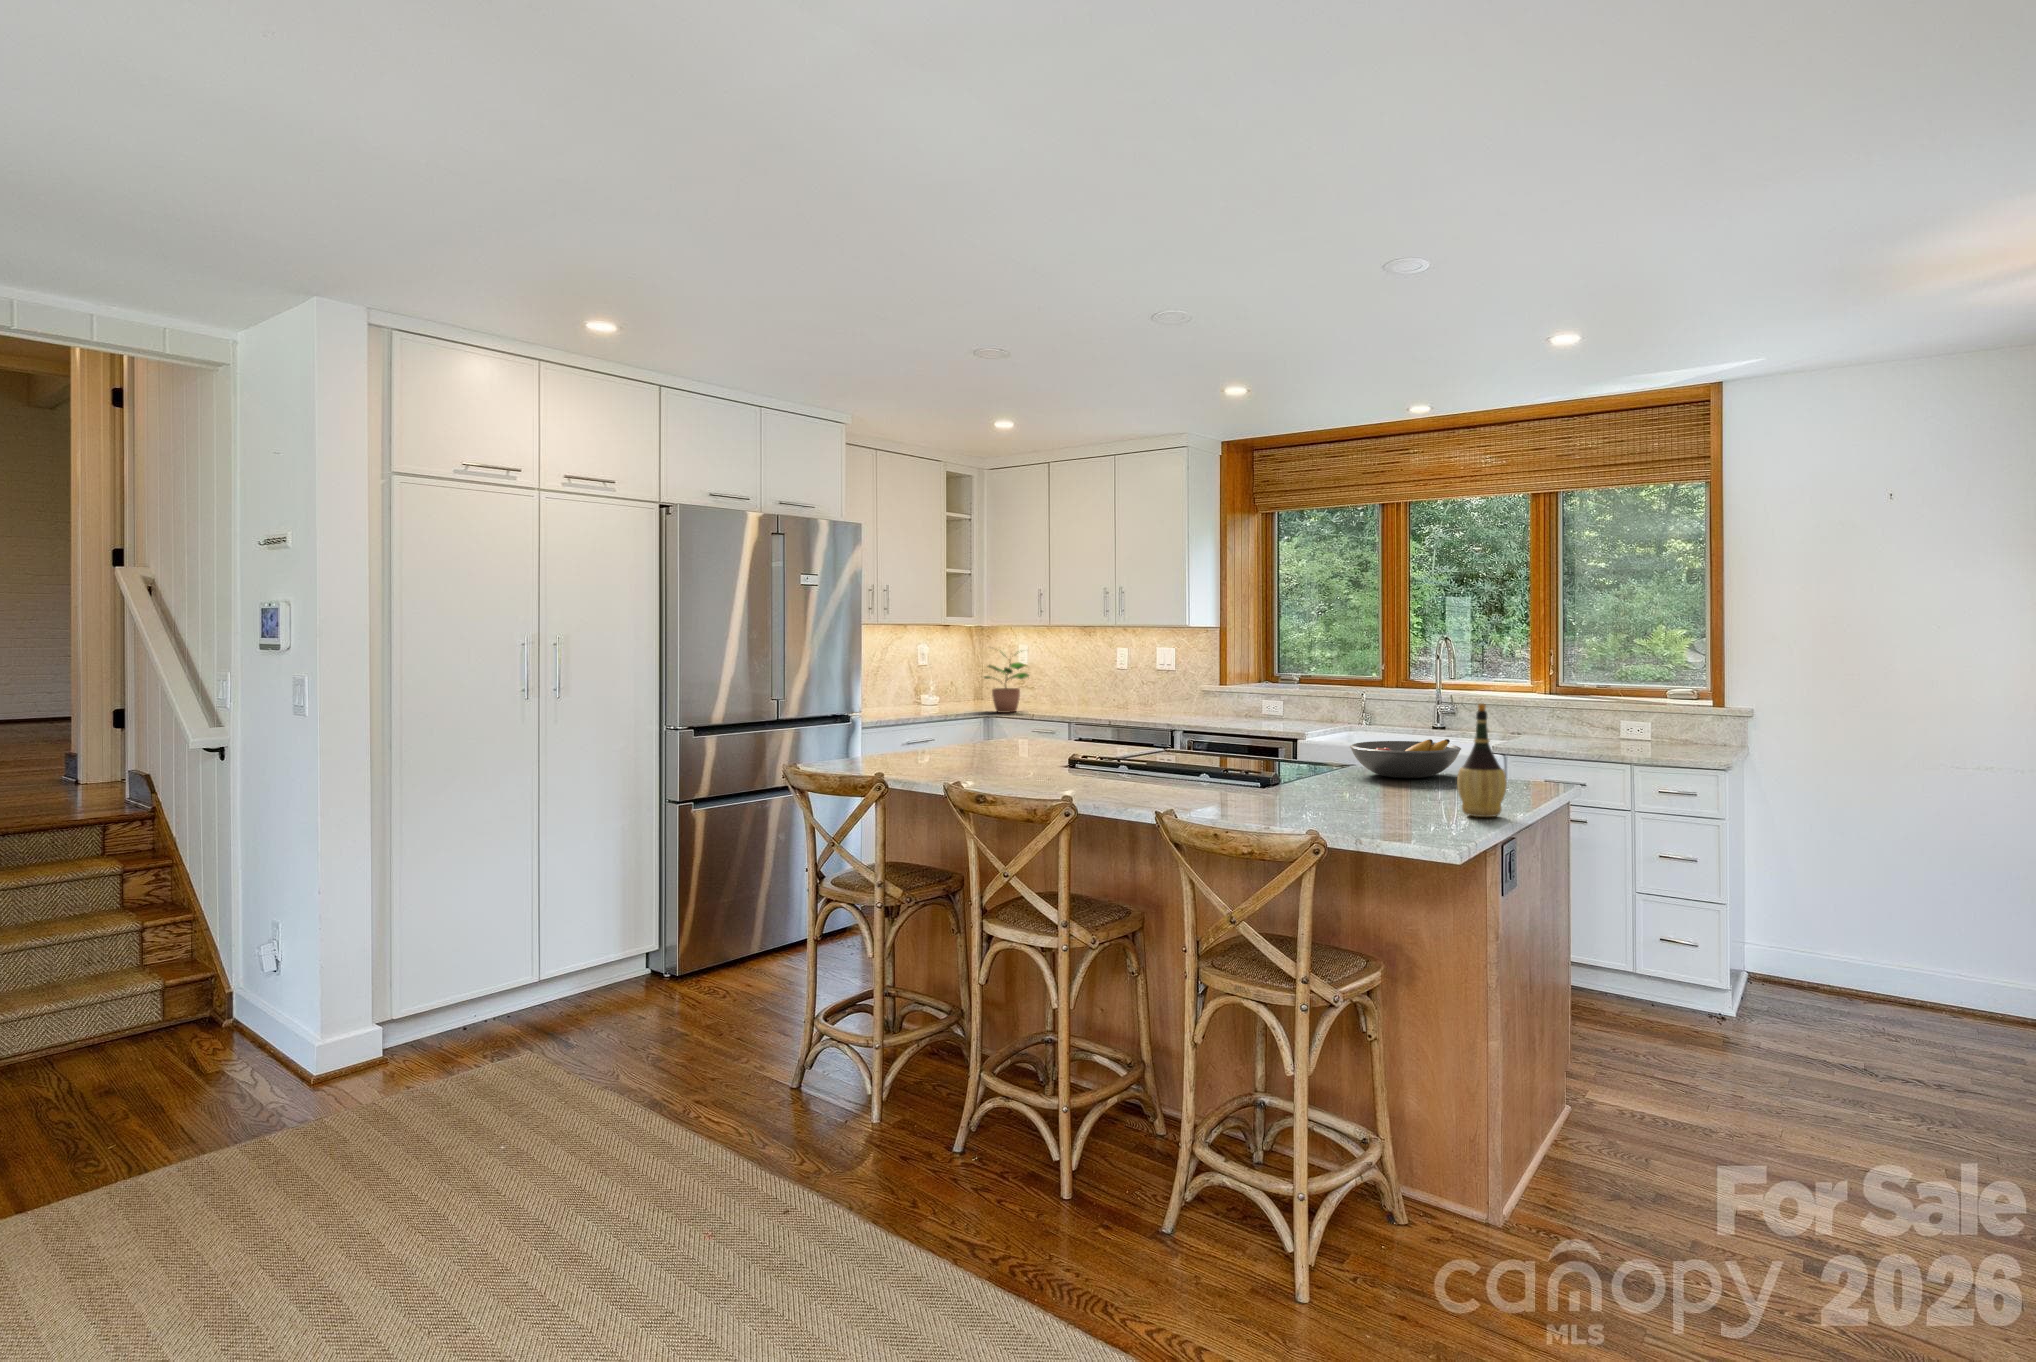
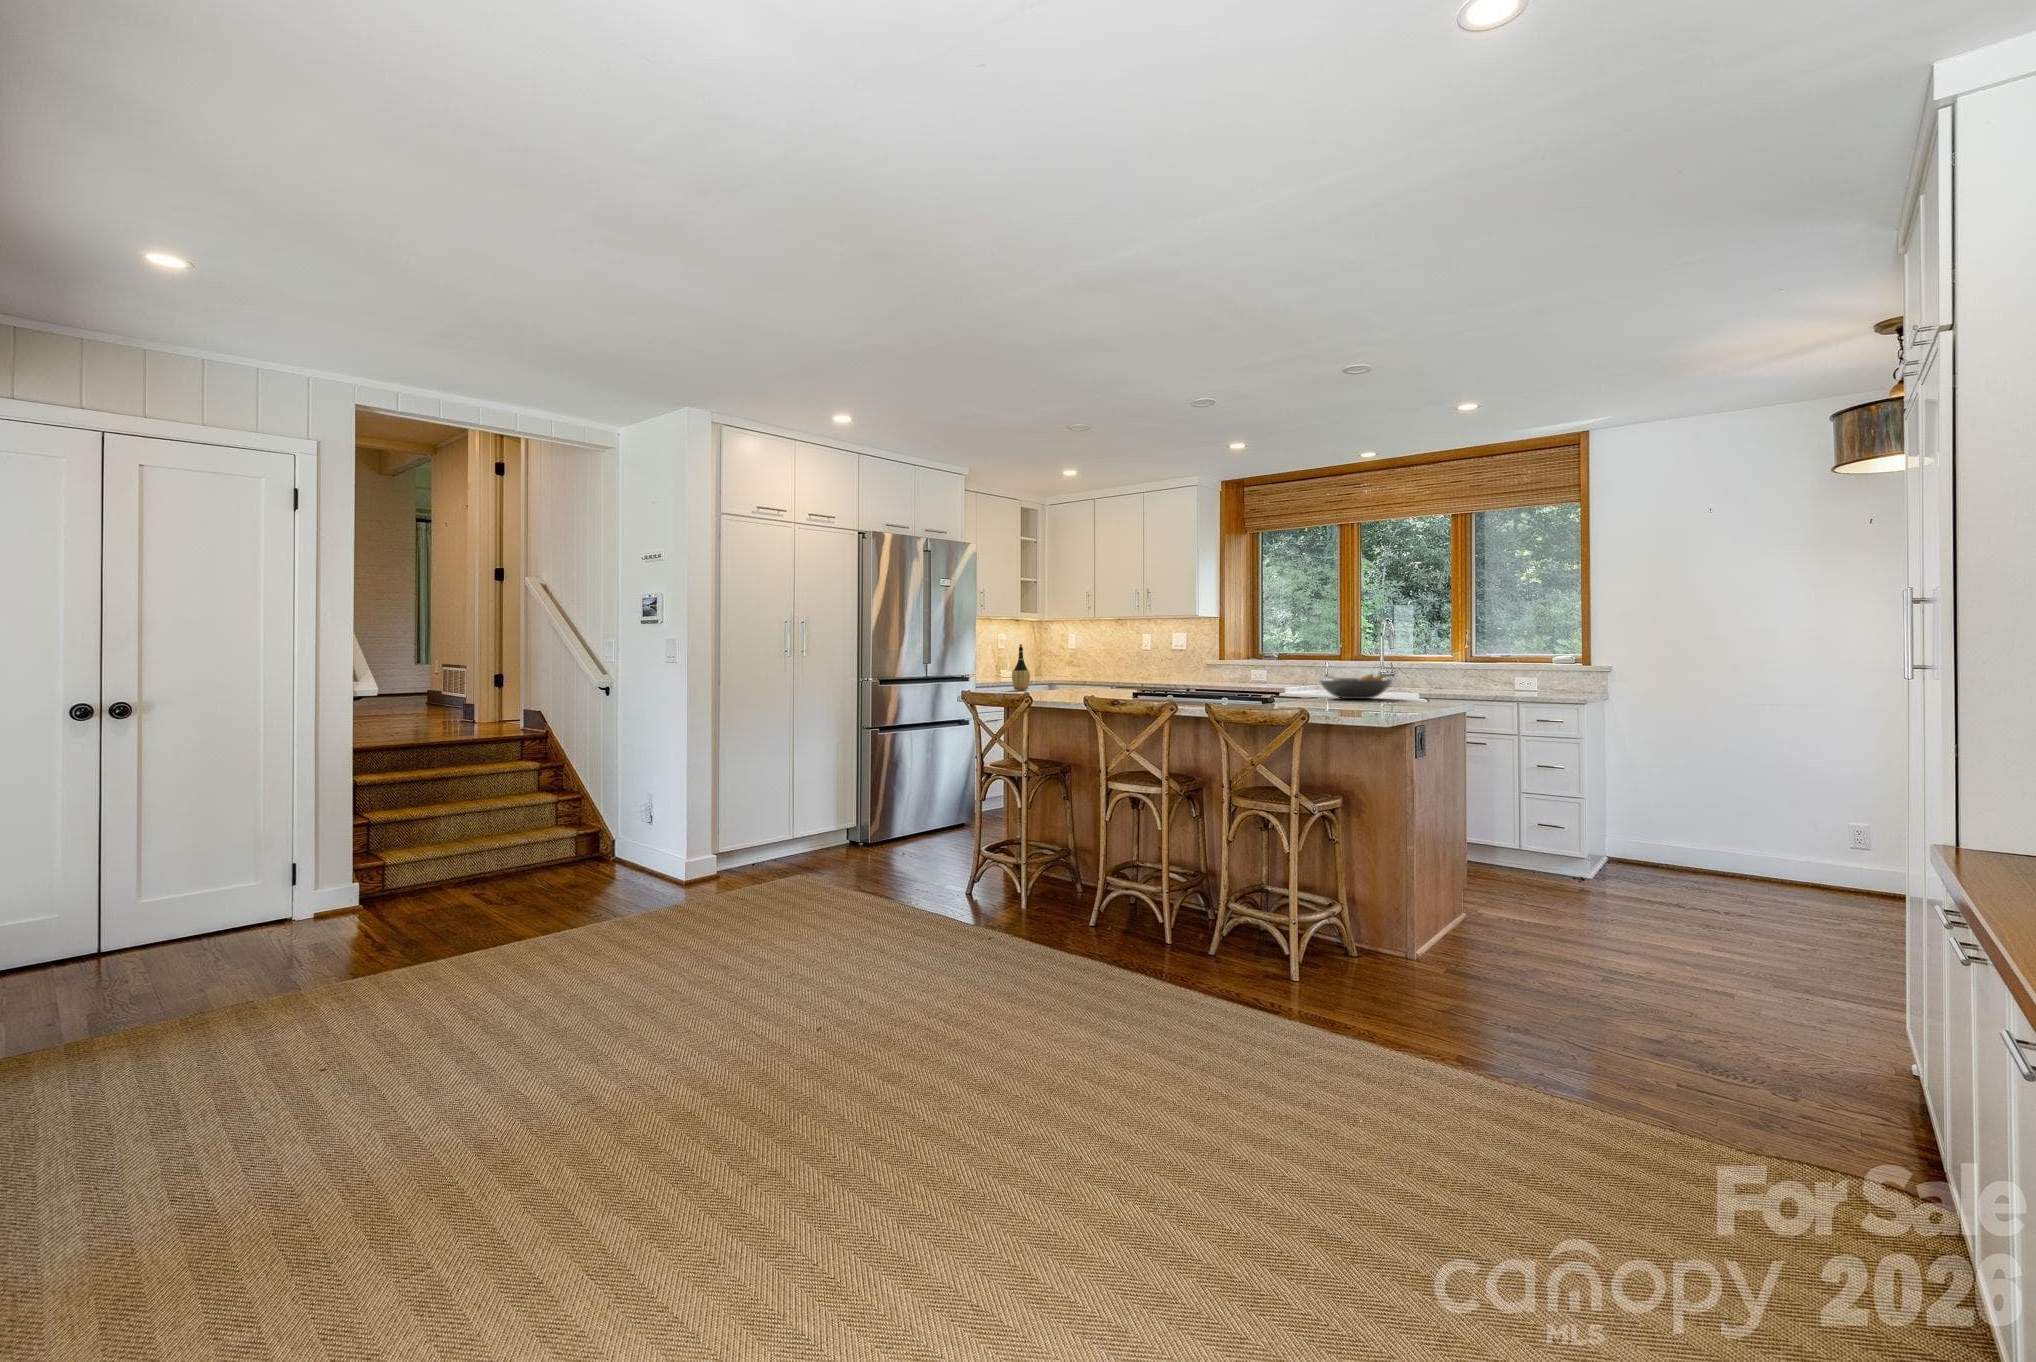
potted plant: present [984,662,1029,713] -> none [1044,633,1079,681]
wine bottle: present [1457,703,1507,817] -> present [1012,644,1030,690]

